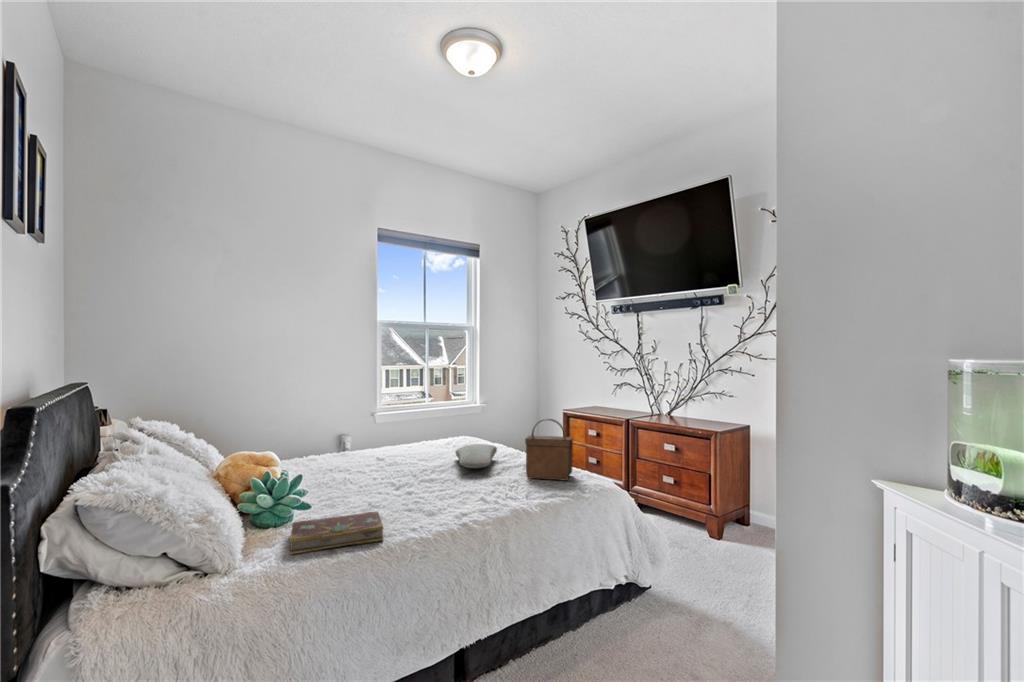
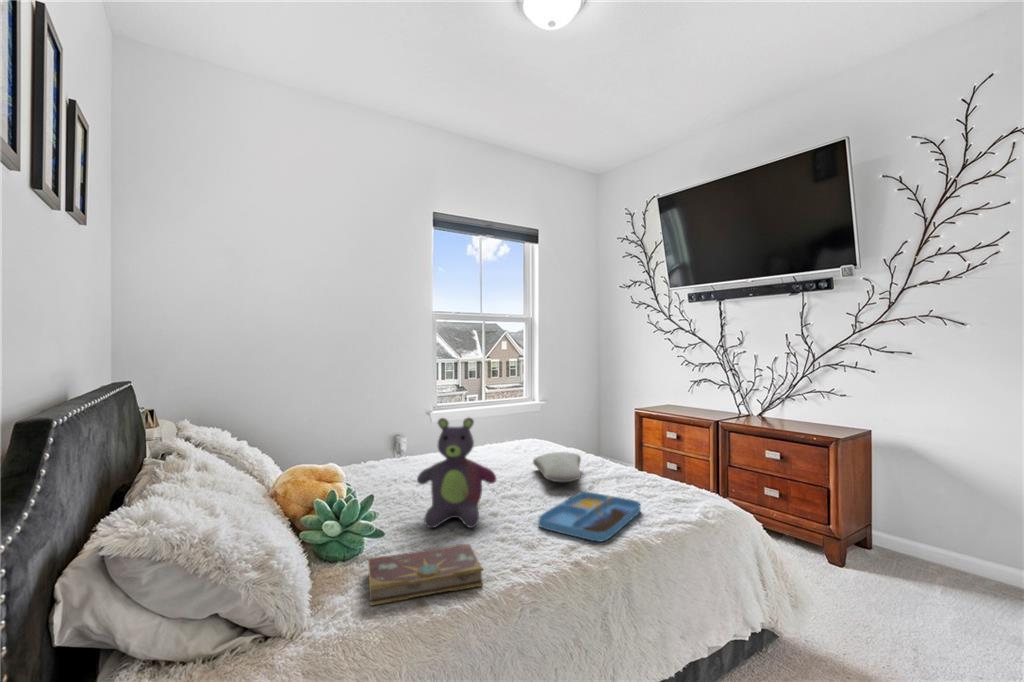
stuffed bear: none [344,412,412,503] -> present [417,418,496,528]
handbag: present [525,419,573,481] -> none [625,425,682,500]
tray: none [443,475,532,510] -> present [538,492,641,542]

